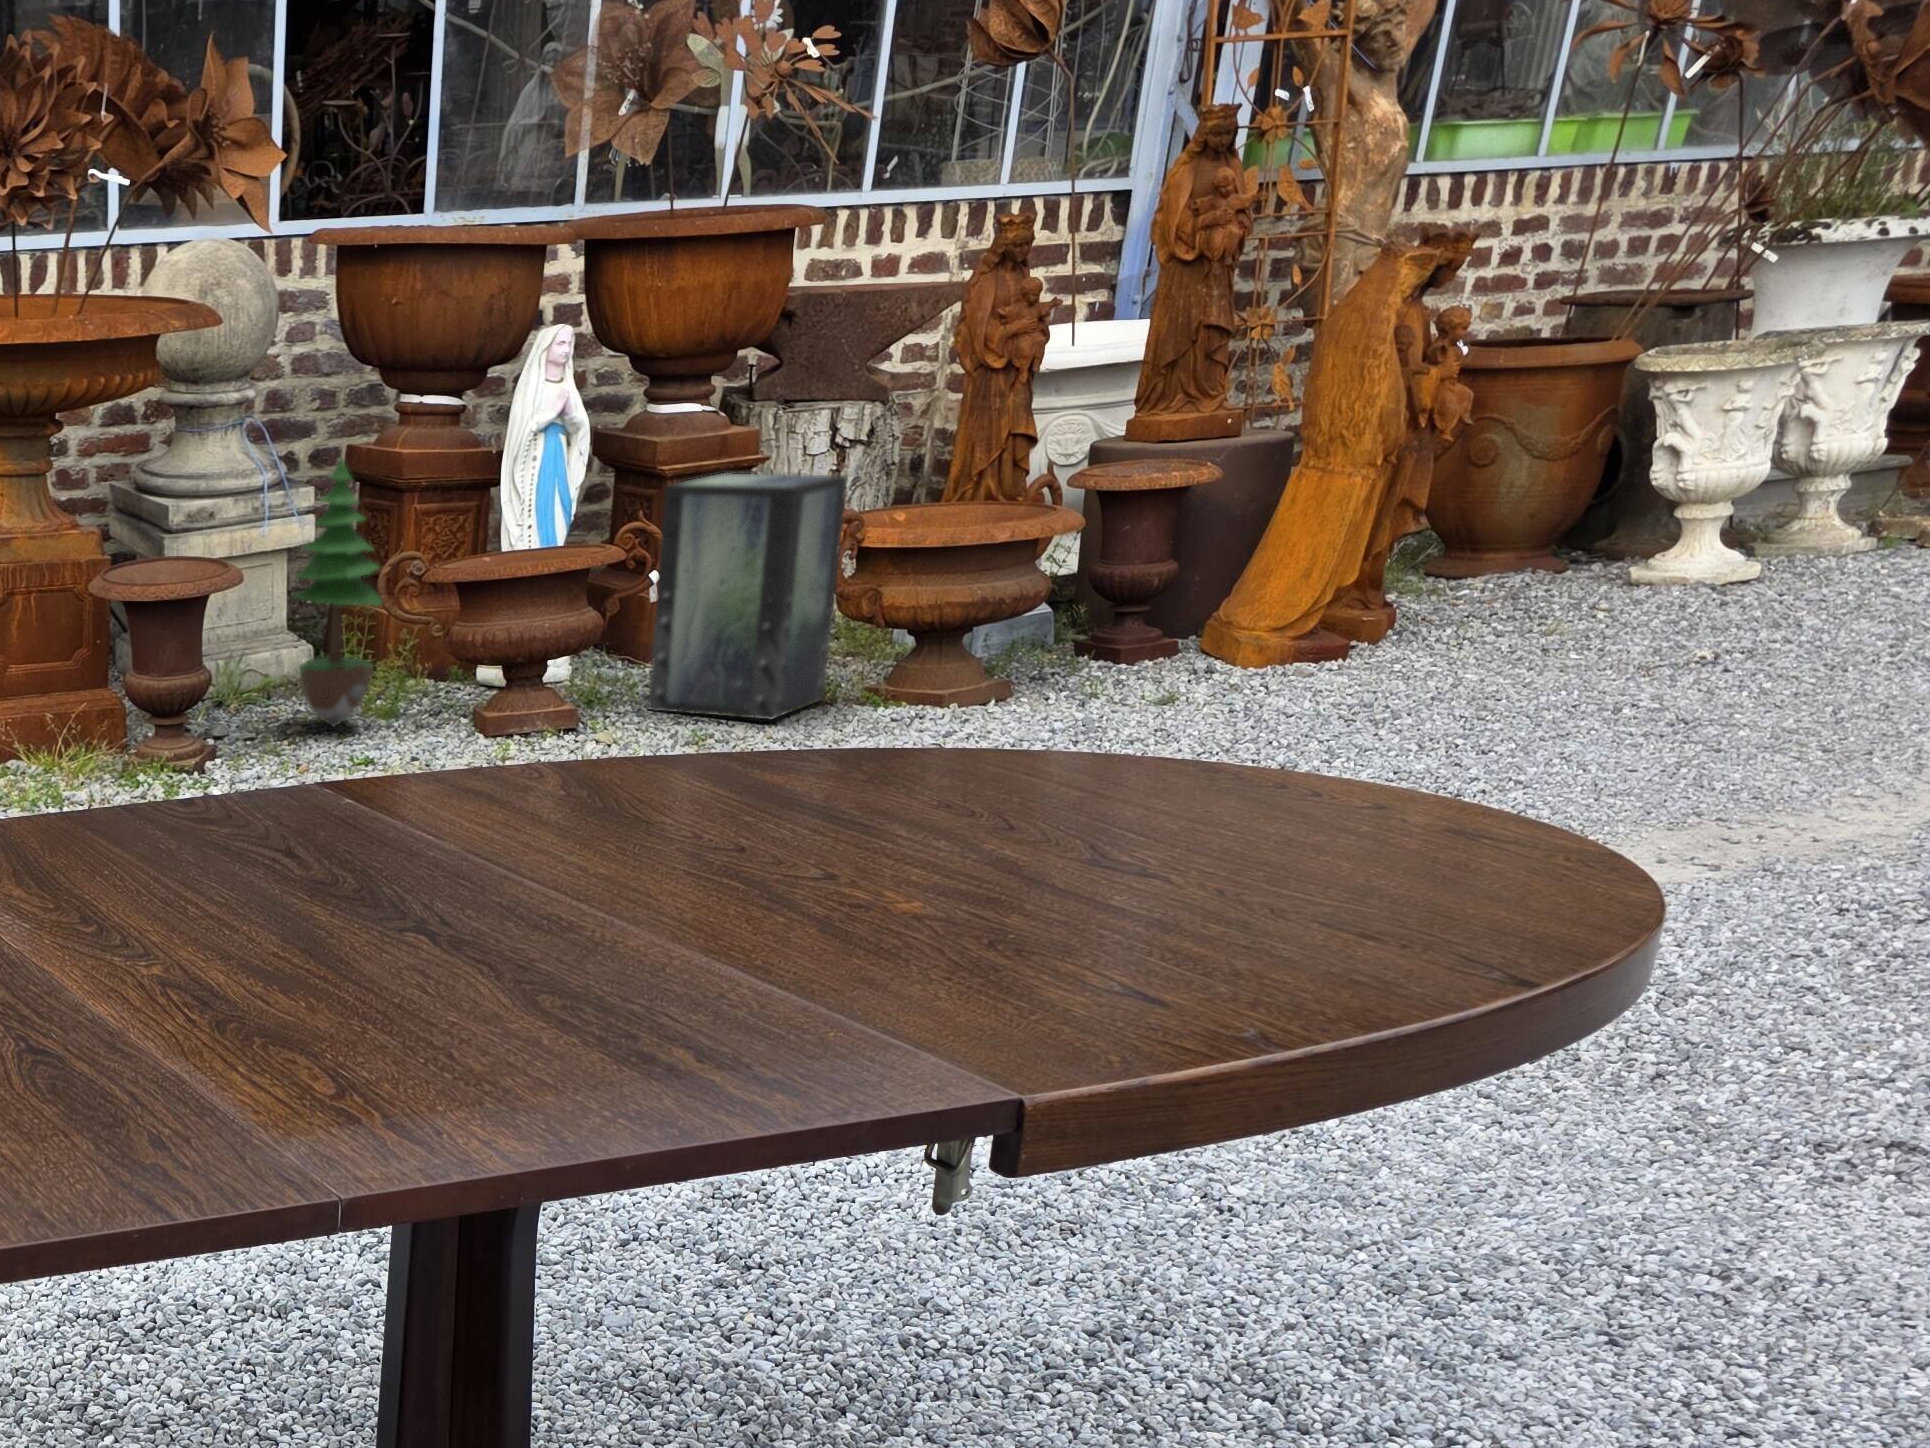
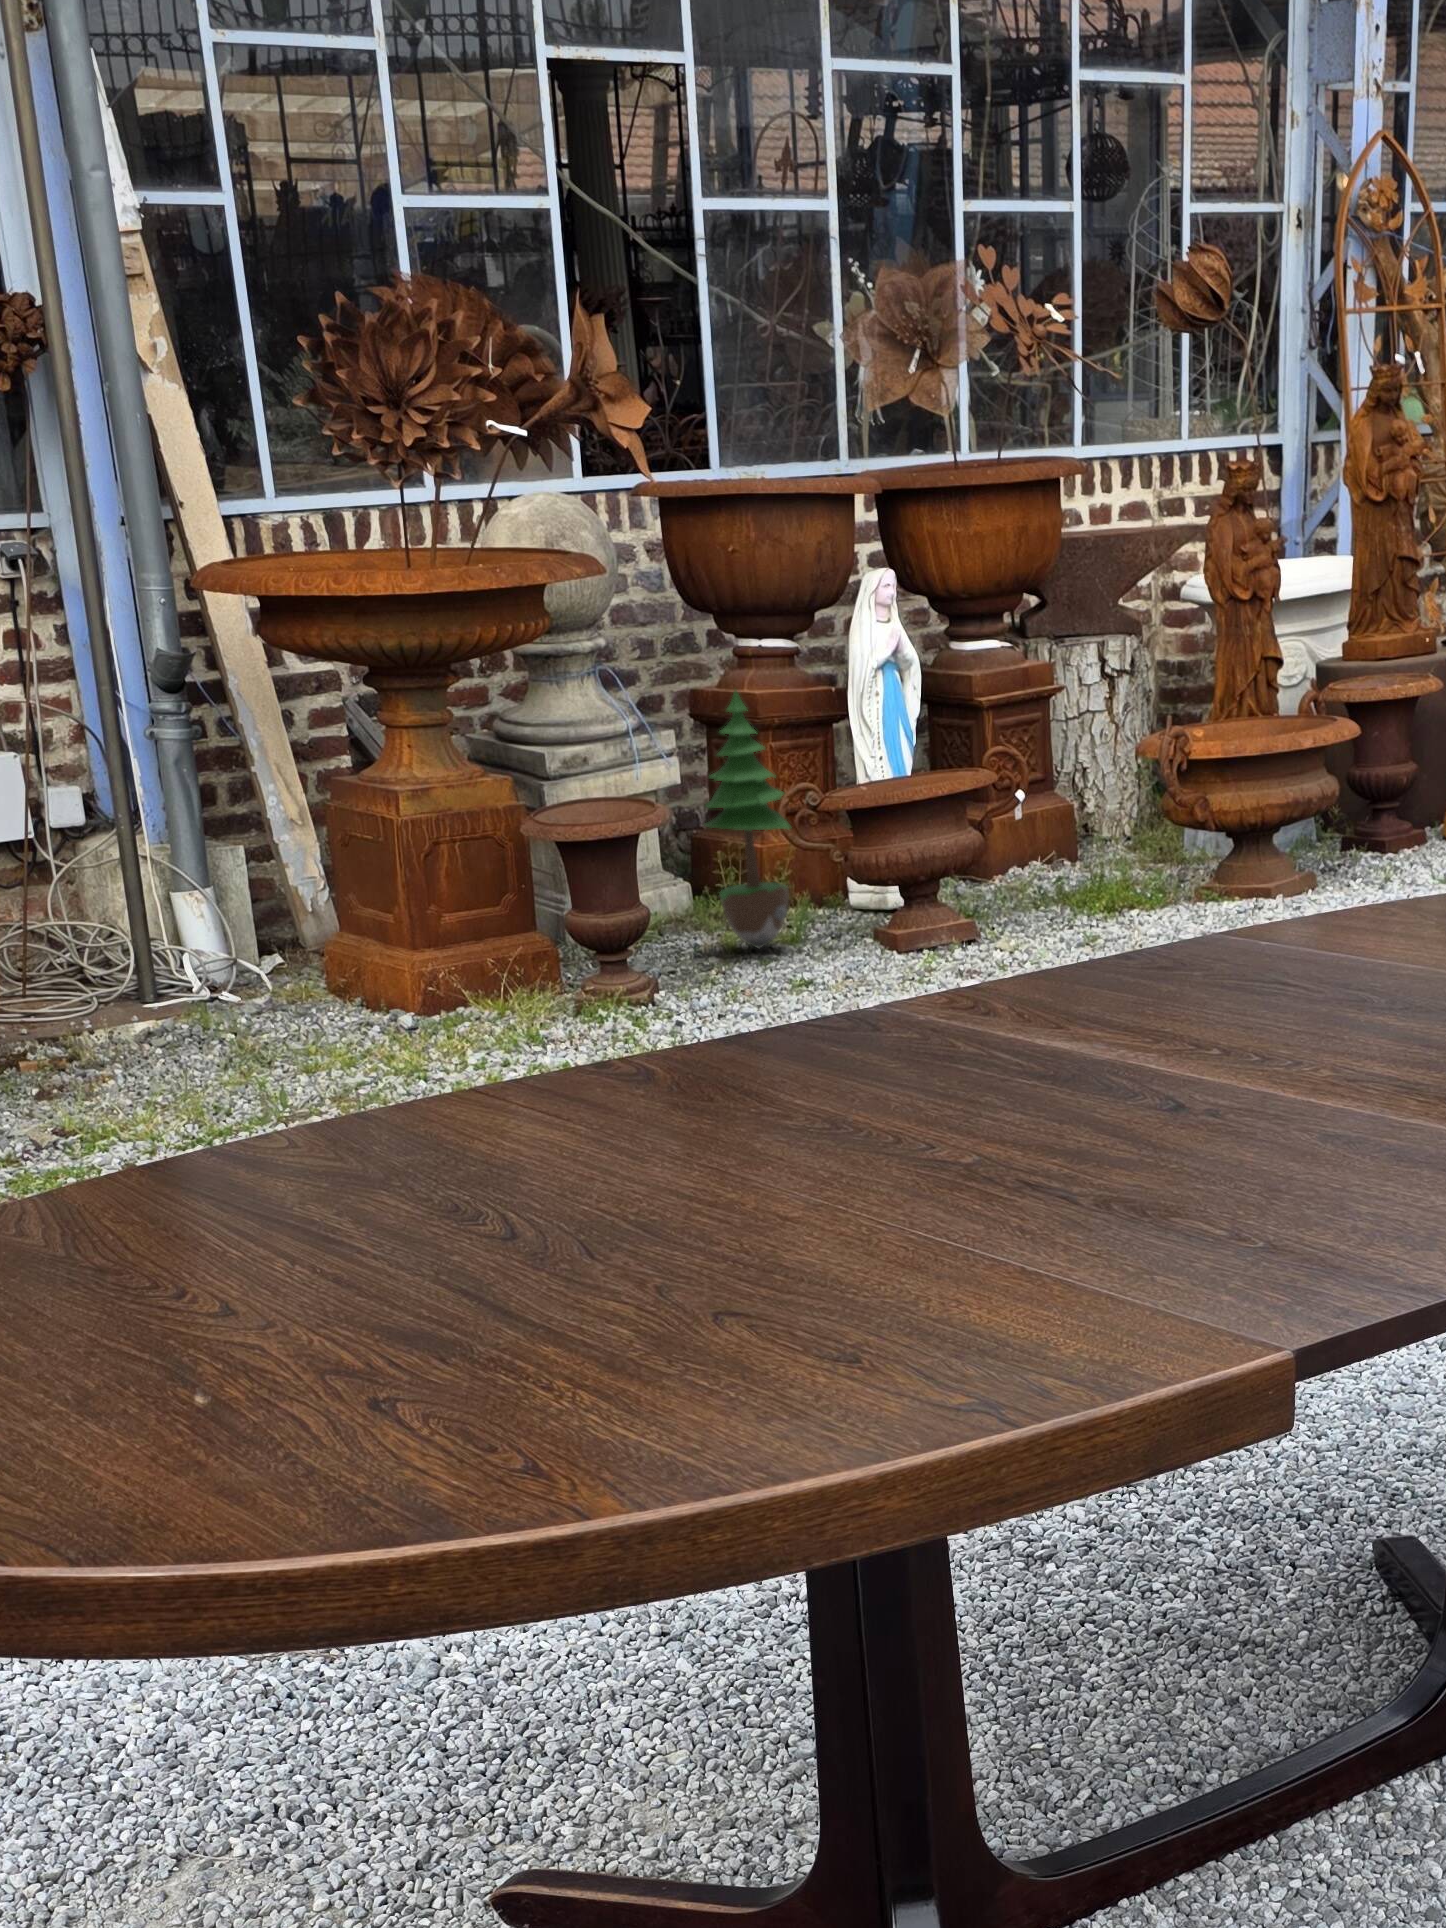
storage box: present [648,473,848,719] -> none [1021,689,1177,913]

